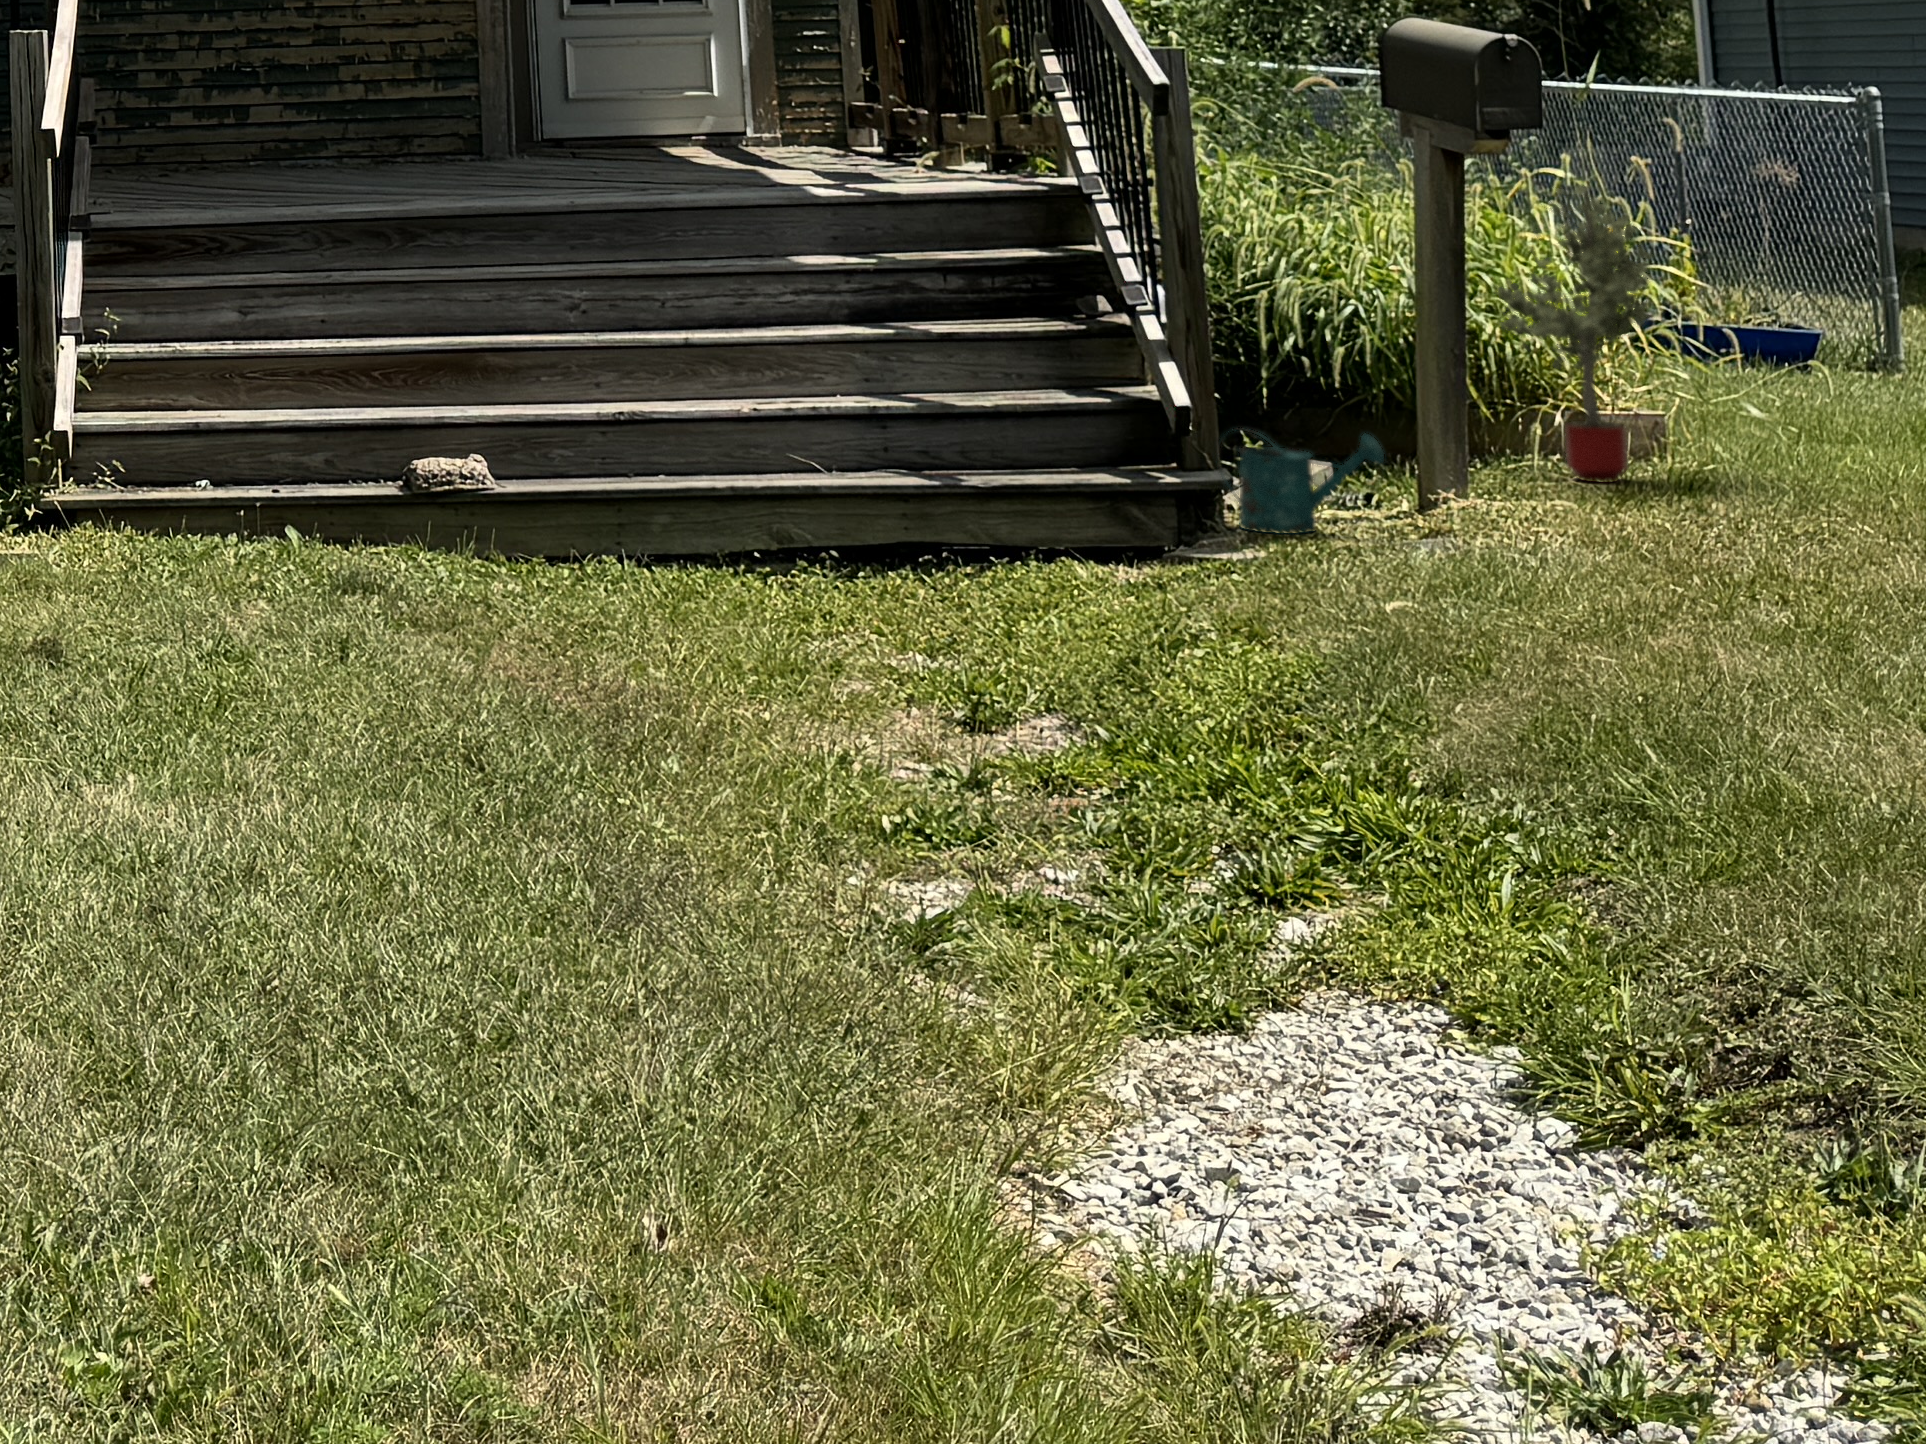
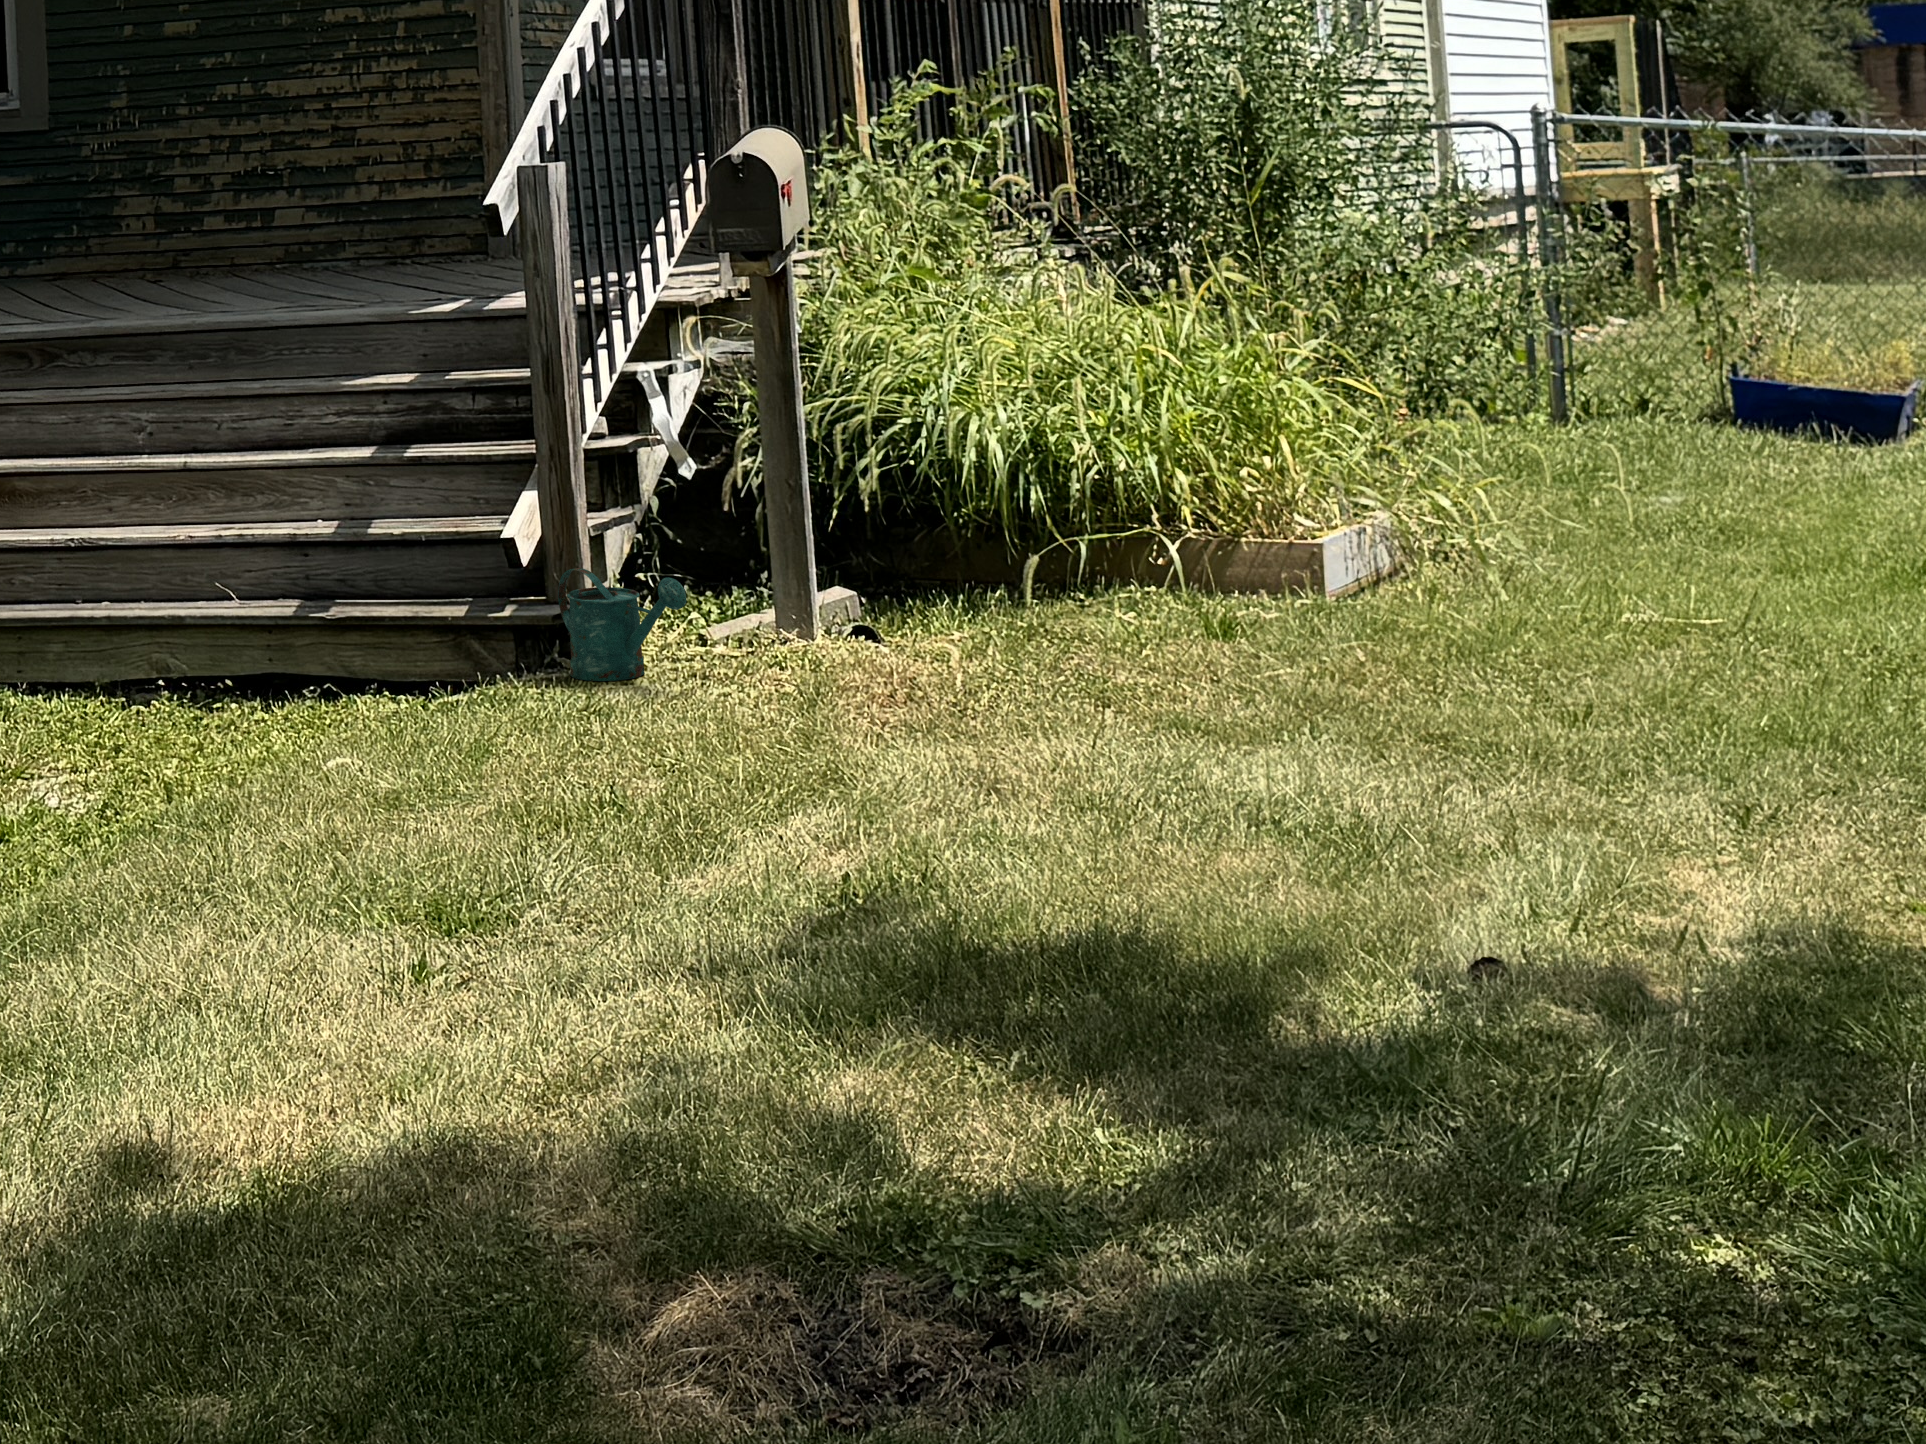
potted tree: present [1497,185,1652,483] -> none [1010,295,1224,624]

